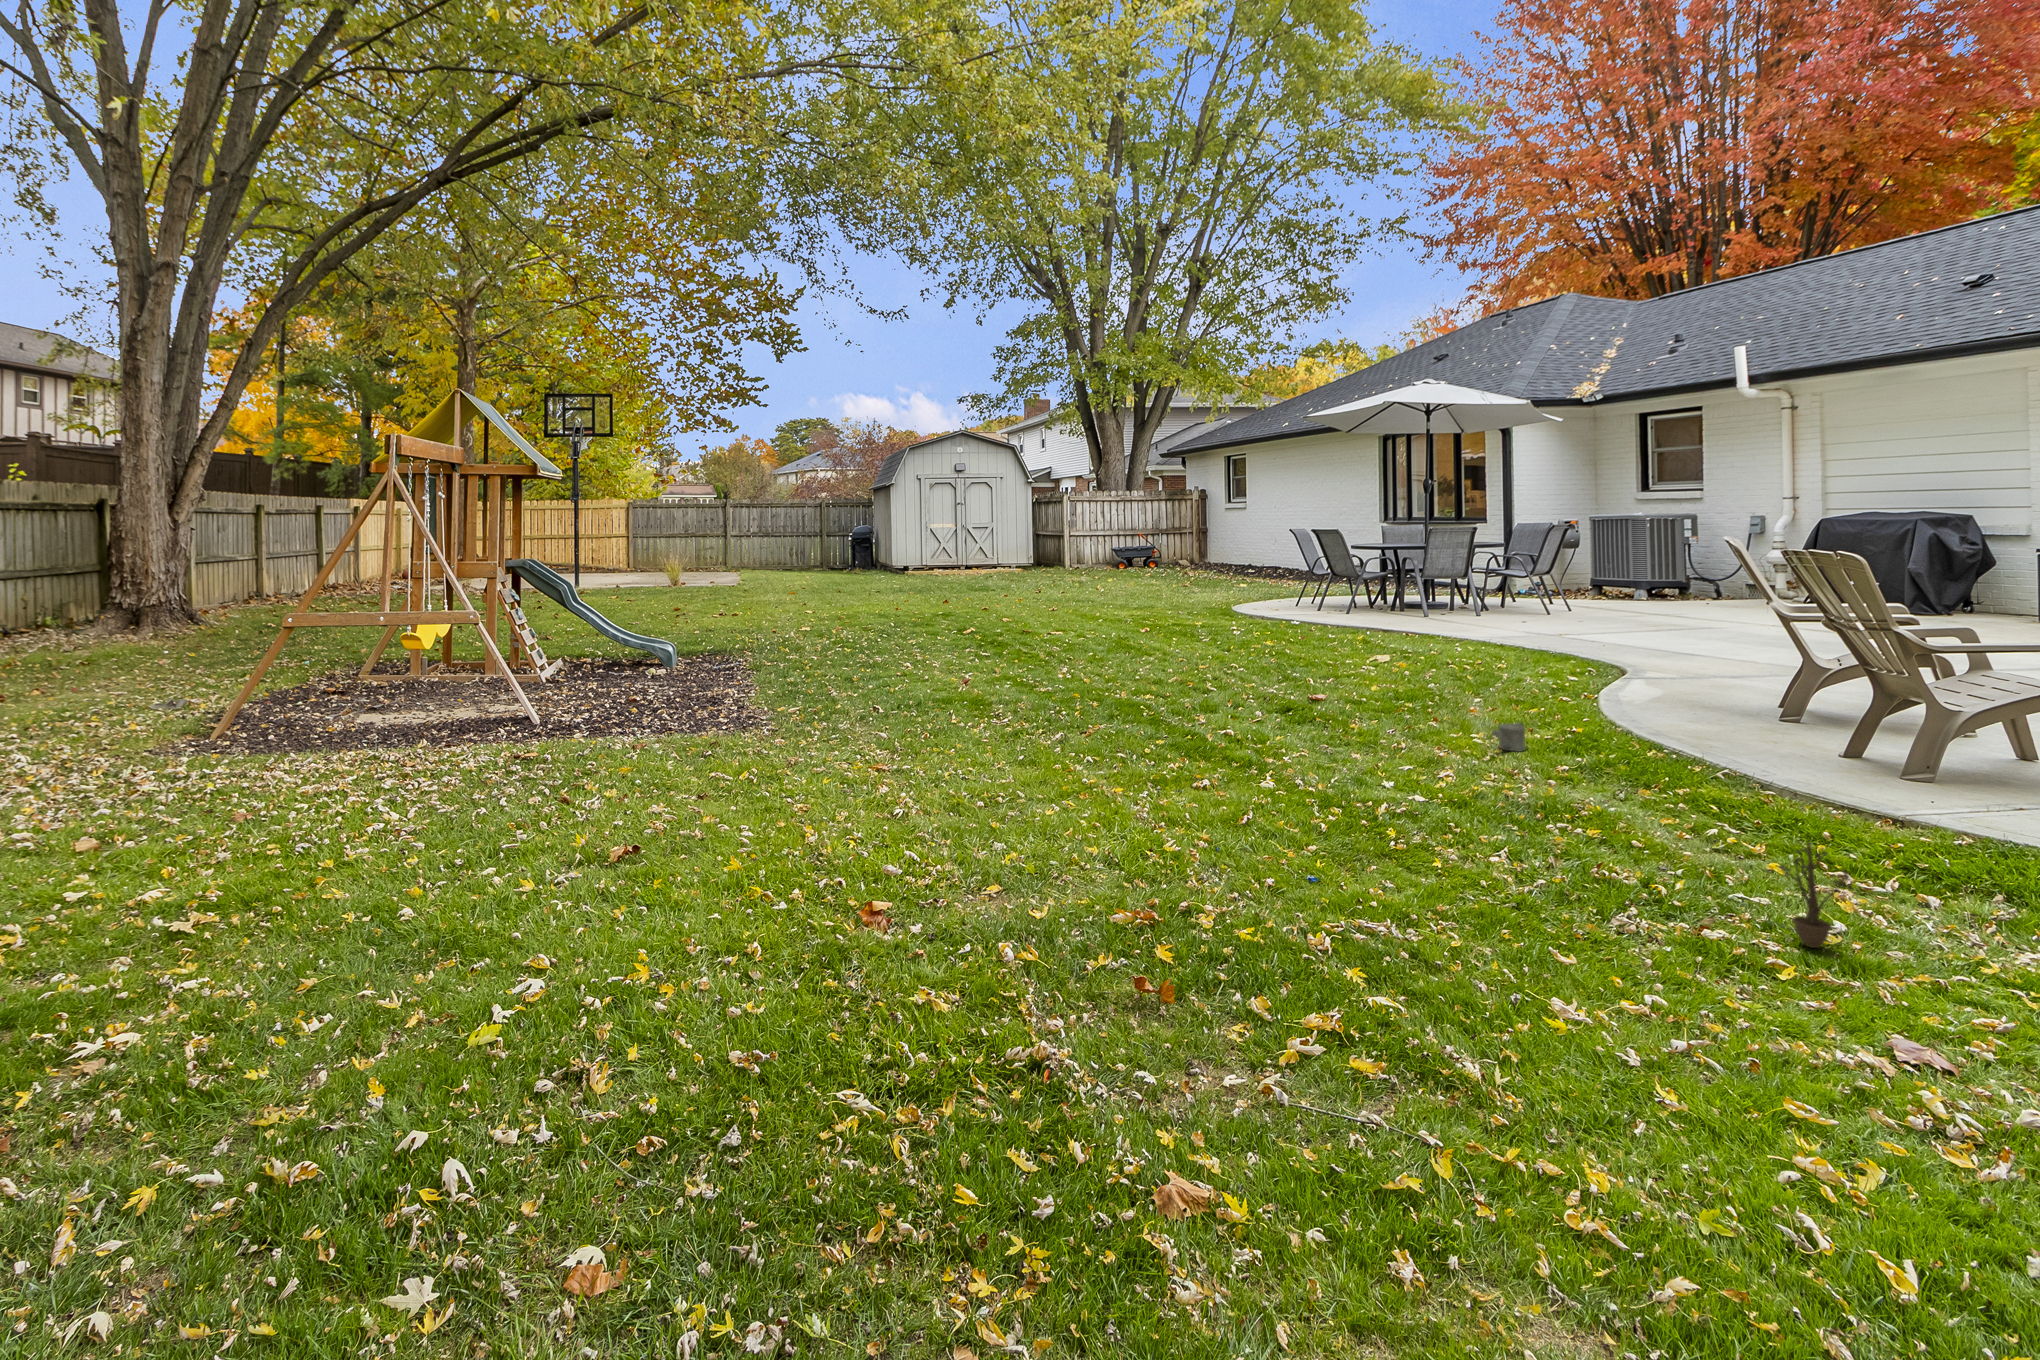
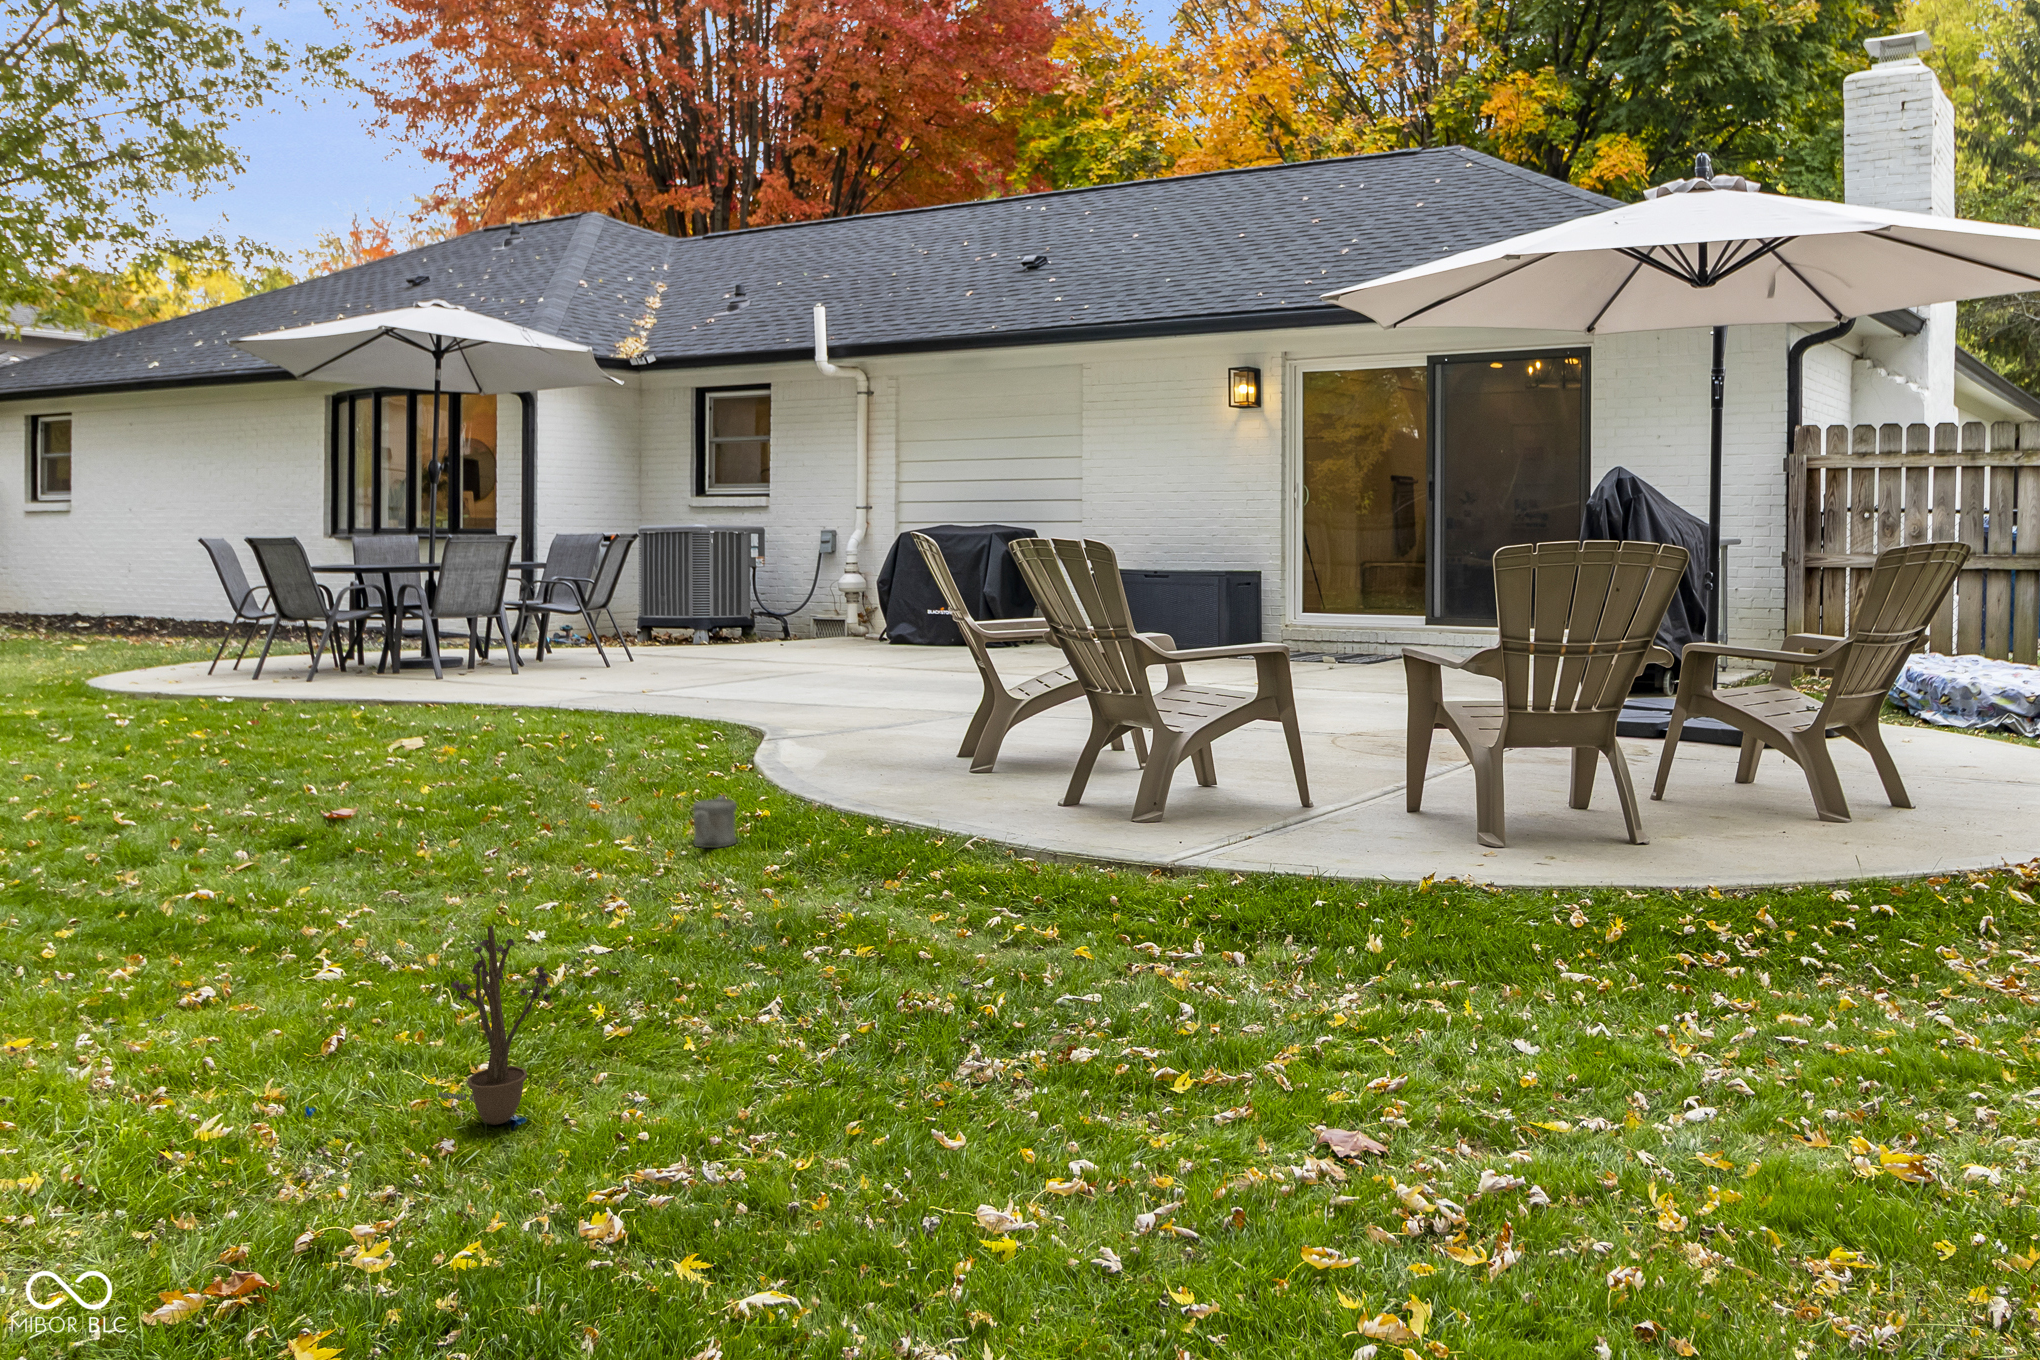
decorative plant: present [1771,841,1852,948] -> present [439,926,550,1125]

